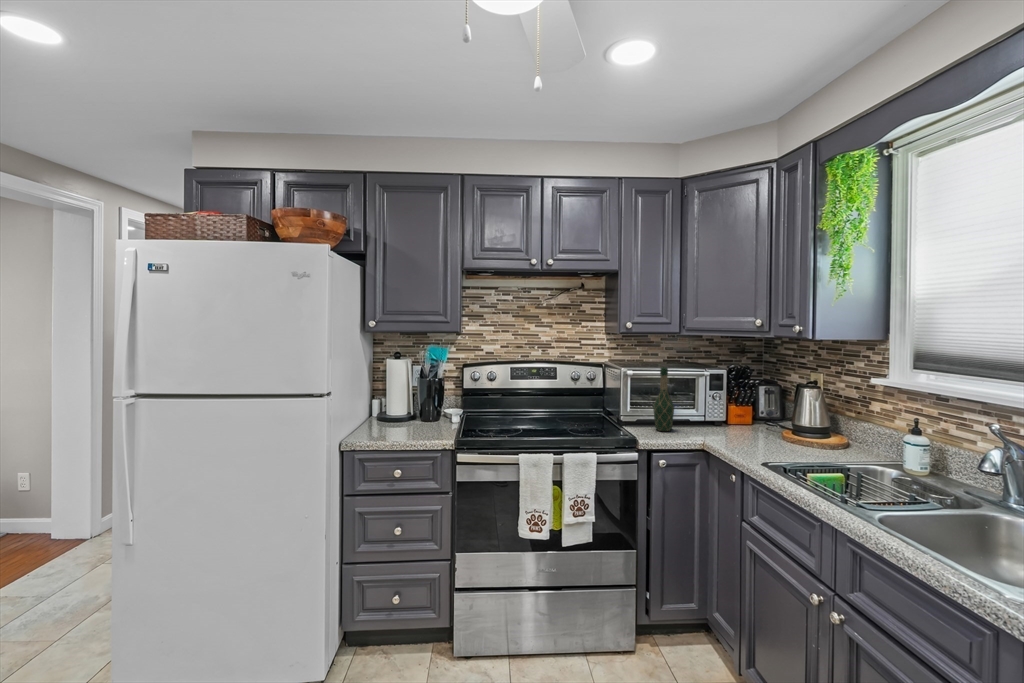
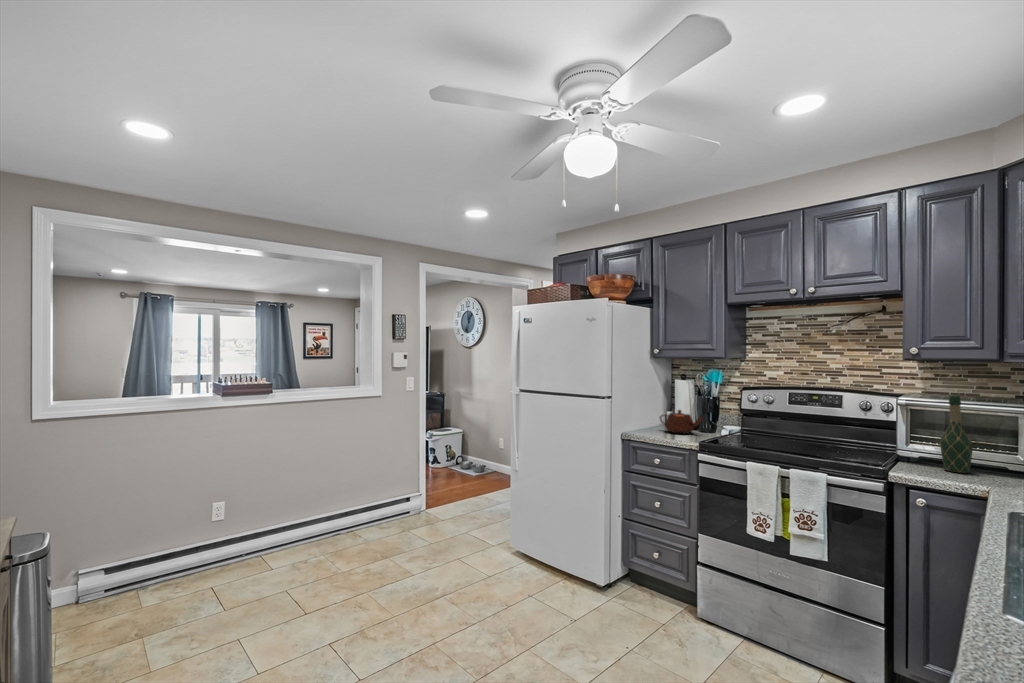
teapot: none [386,402,447,433] -> present [660,410,703,434]

